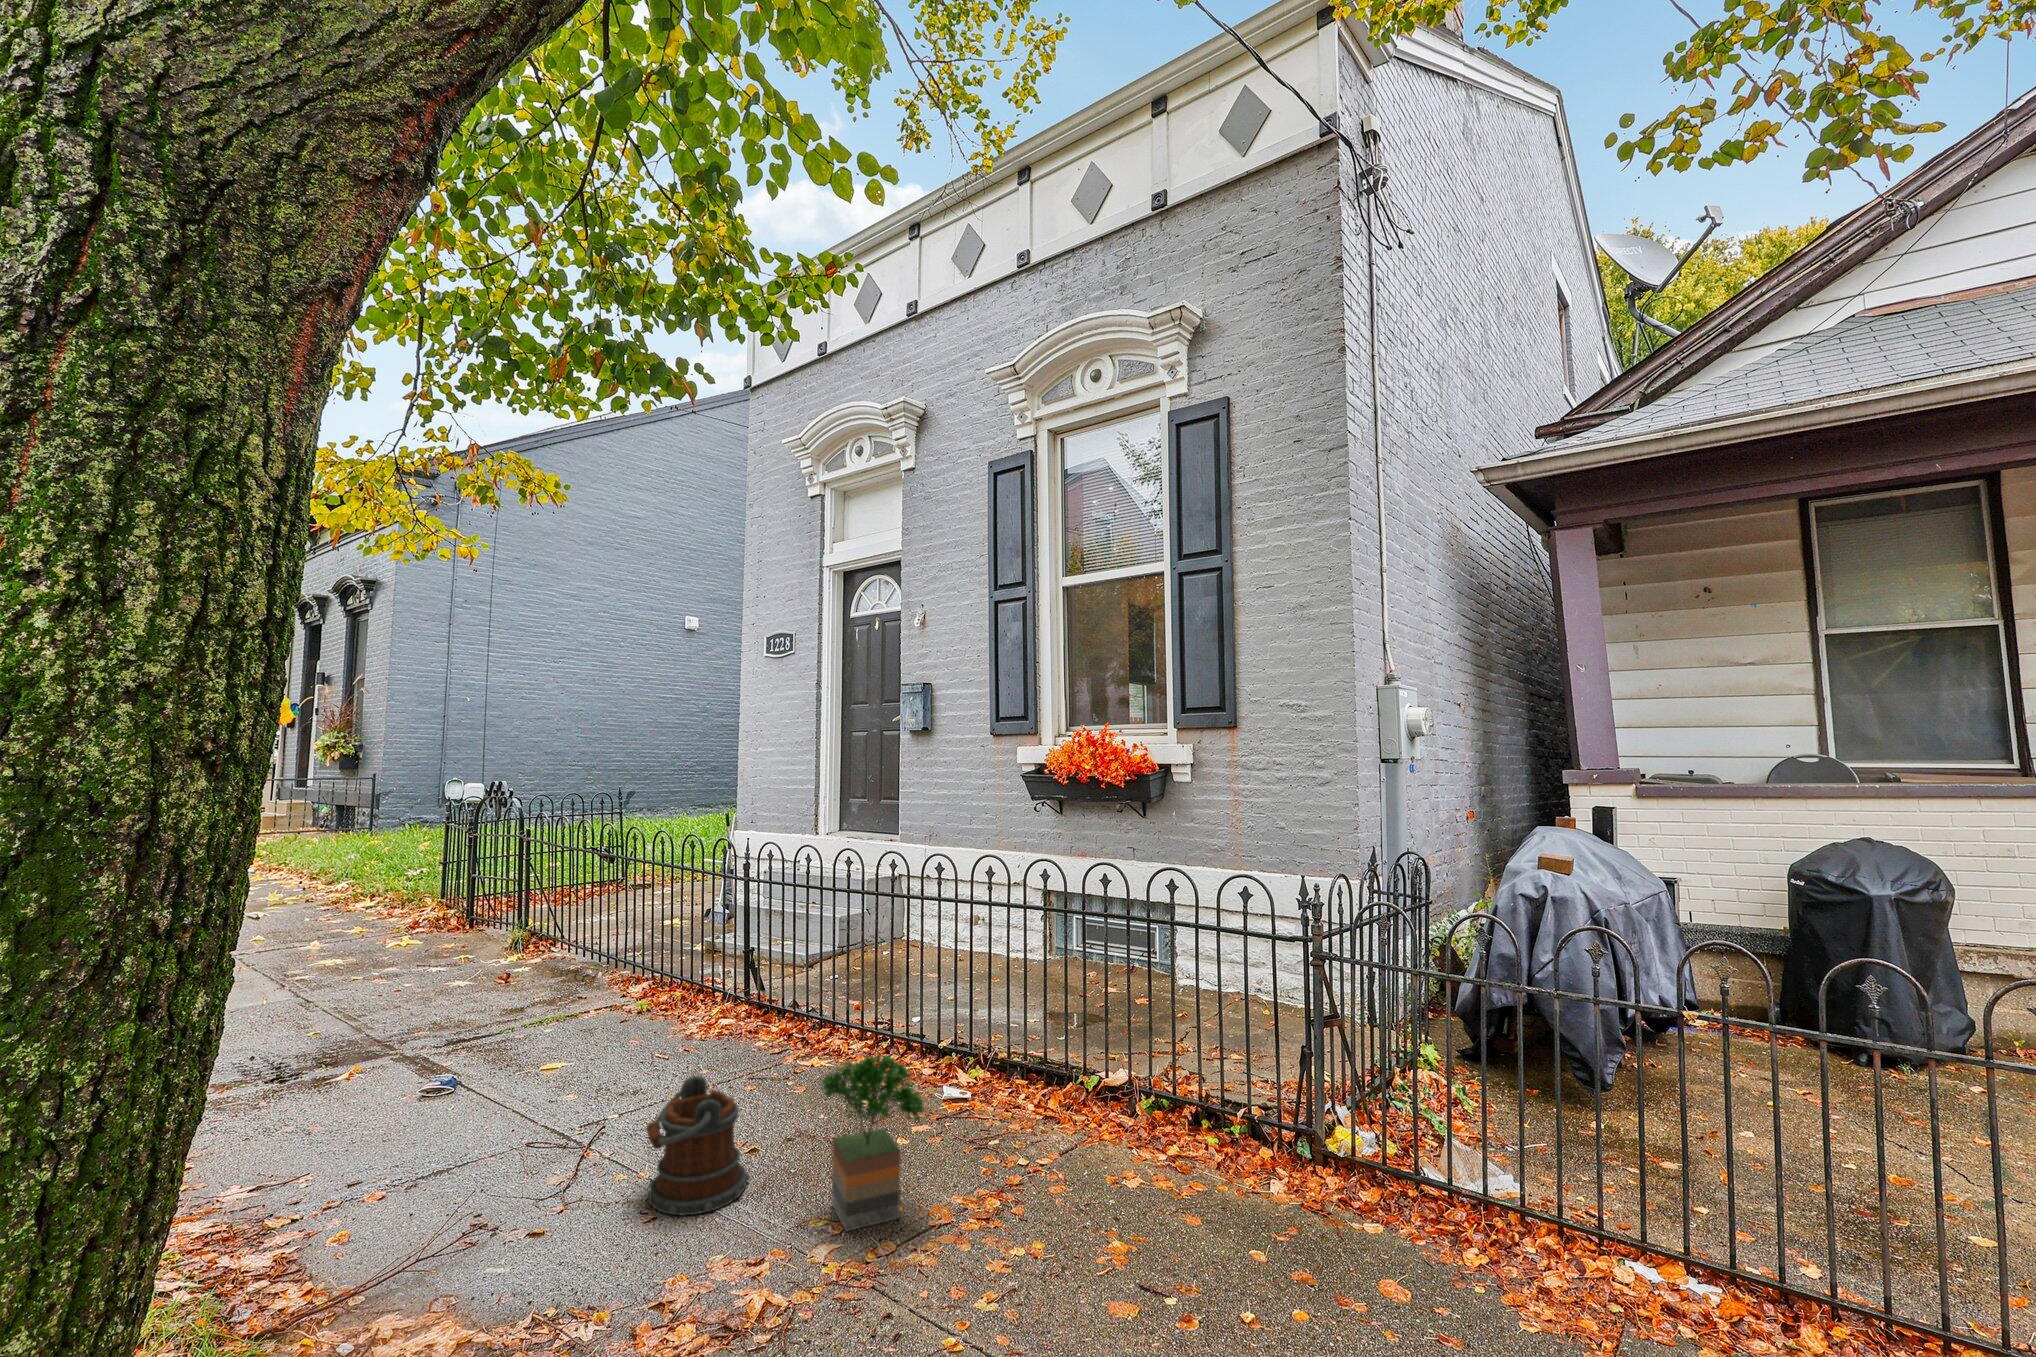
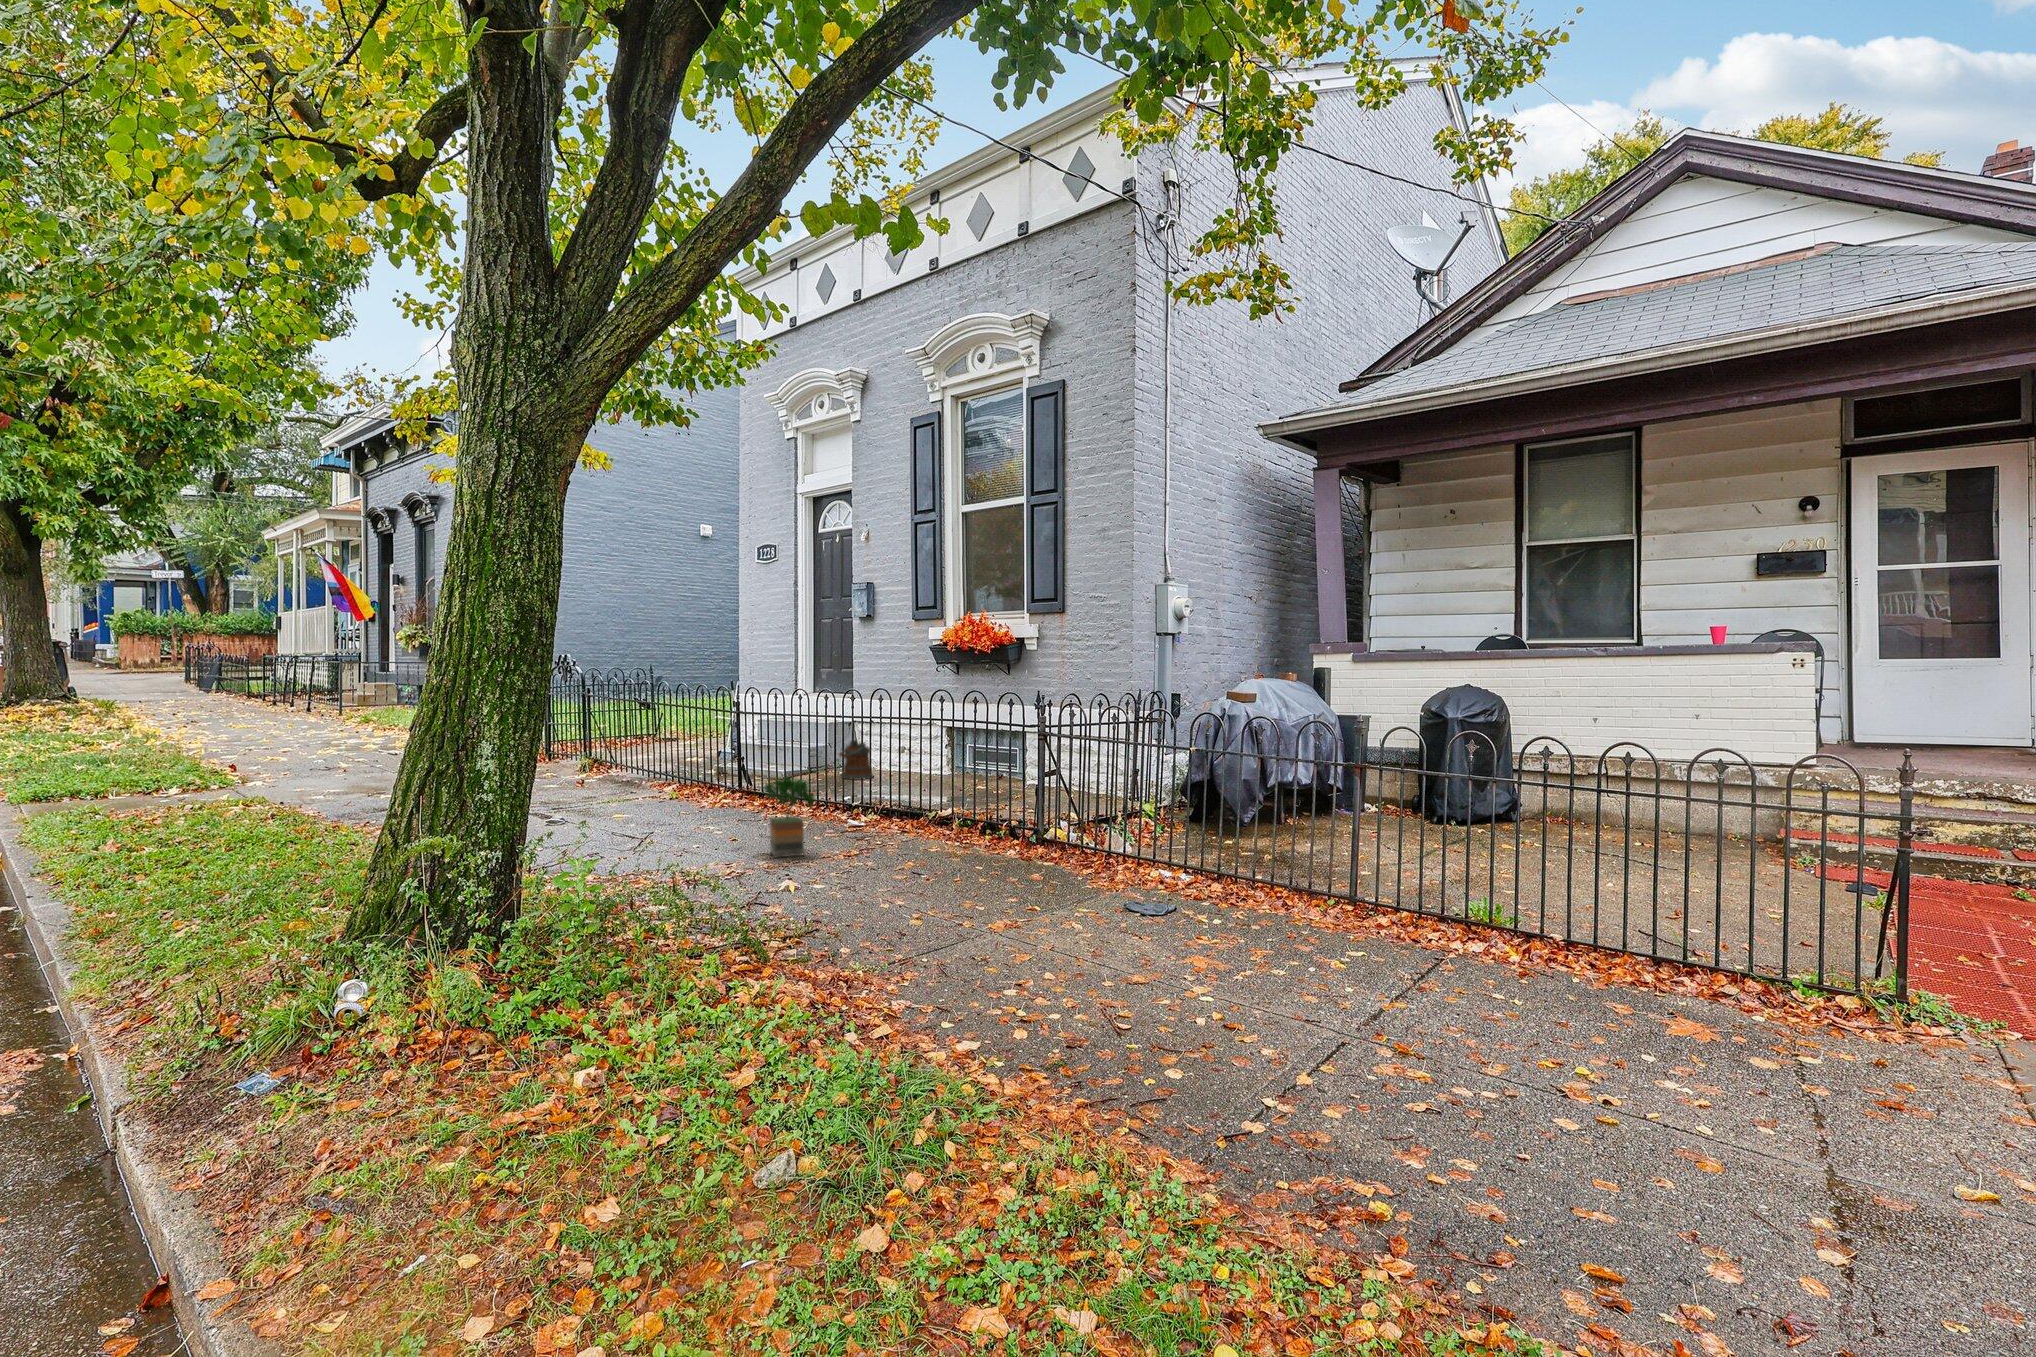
bucket: present [646,1076,750,1216] -> present [840,740,873,780]

